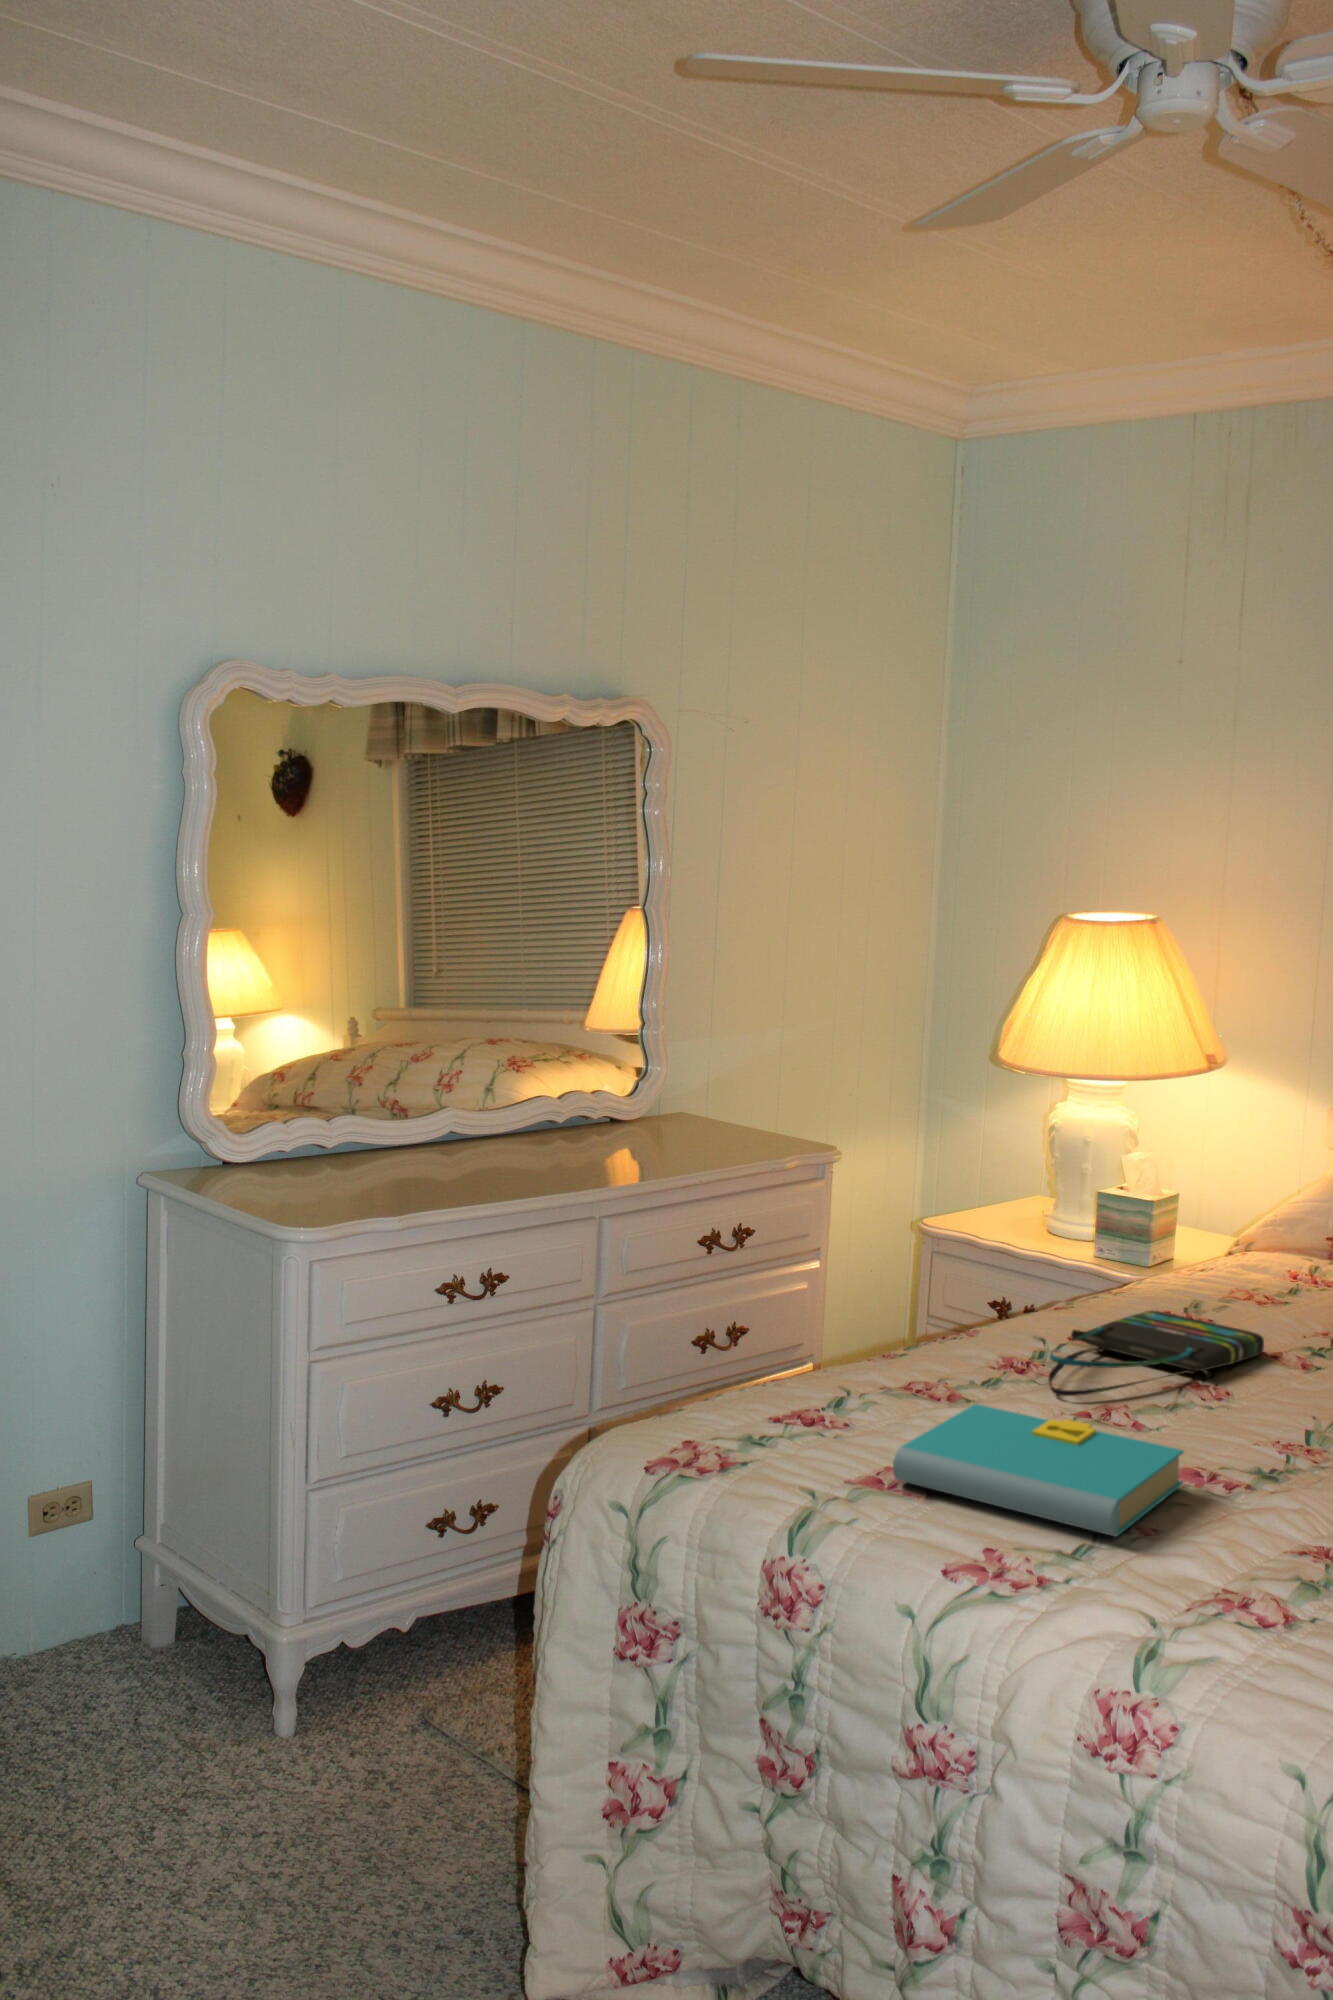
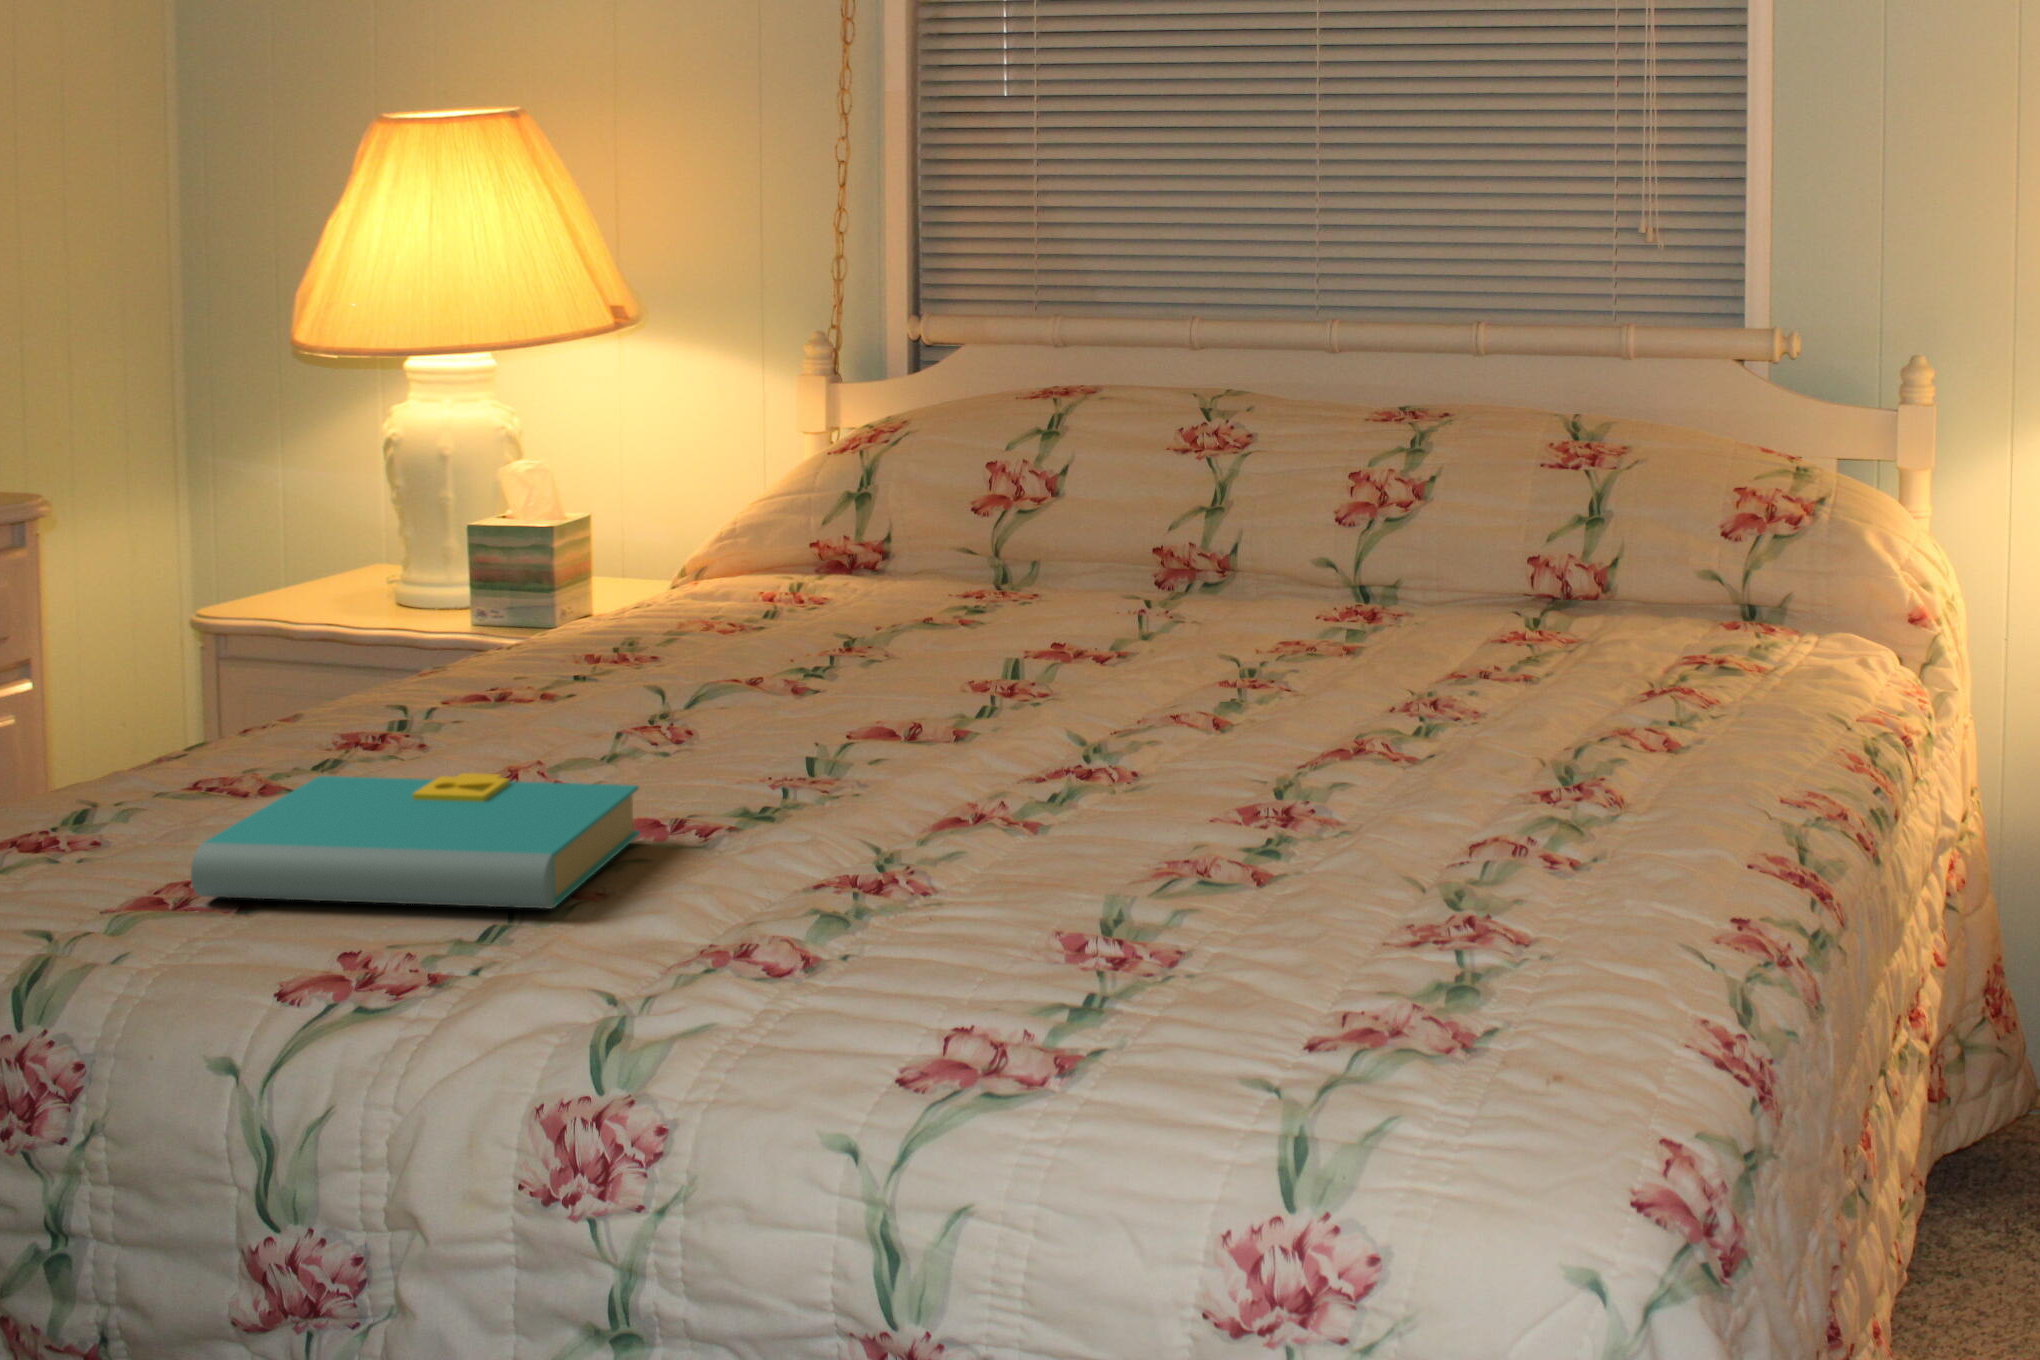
tote bag: present [1049,1311,1264,1396] -> none [428,647,728,762]

